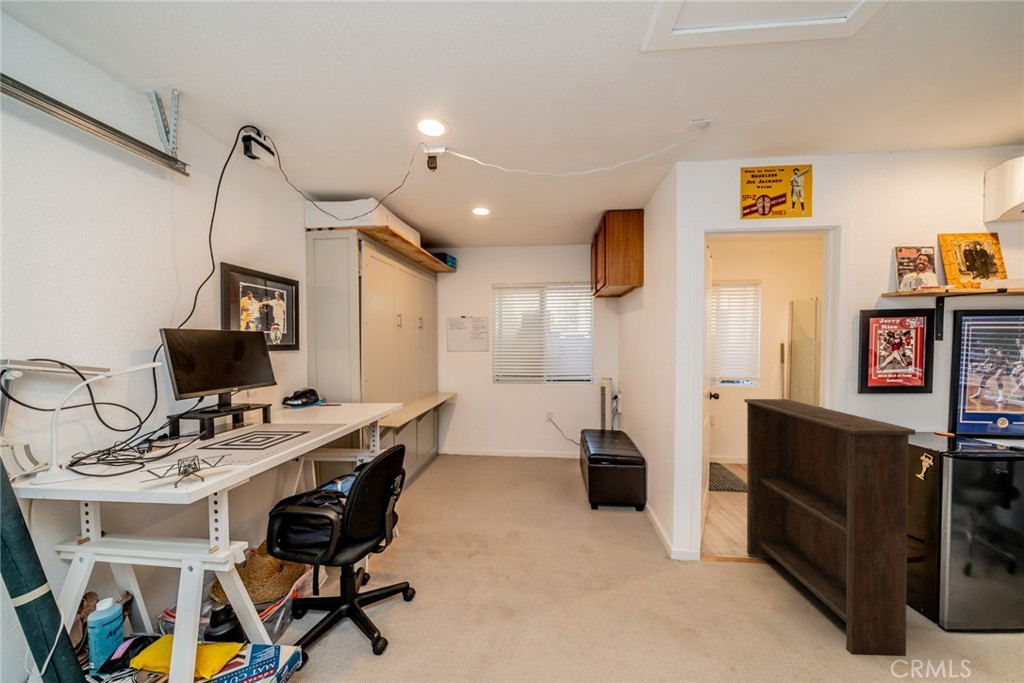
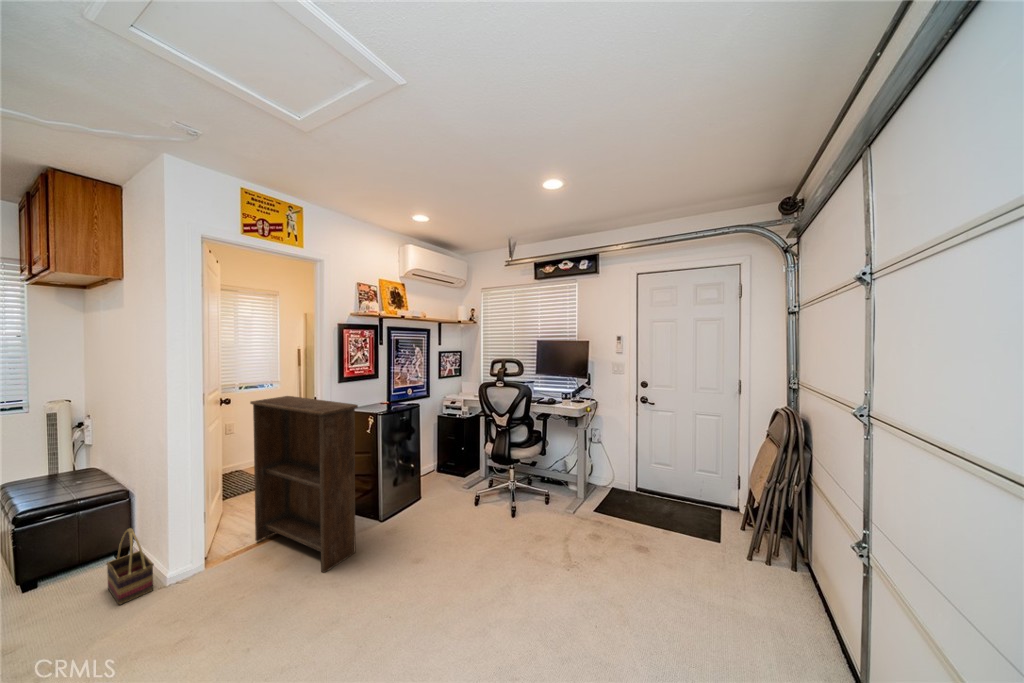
basket: none [633,490,663,553] -> present [107,528,154,605]

